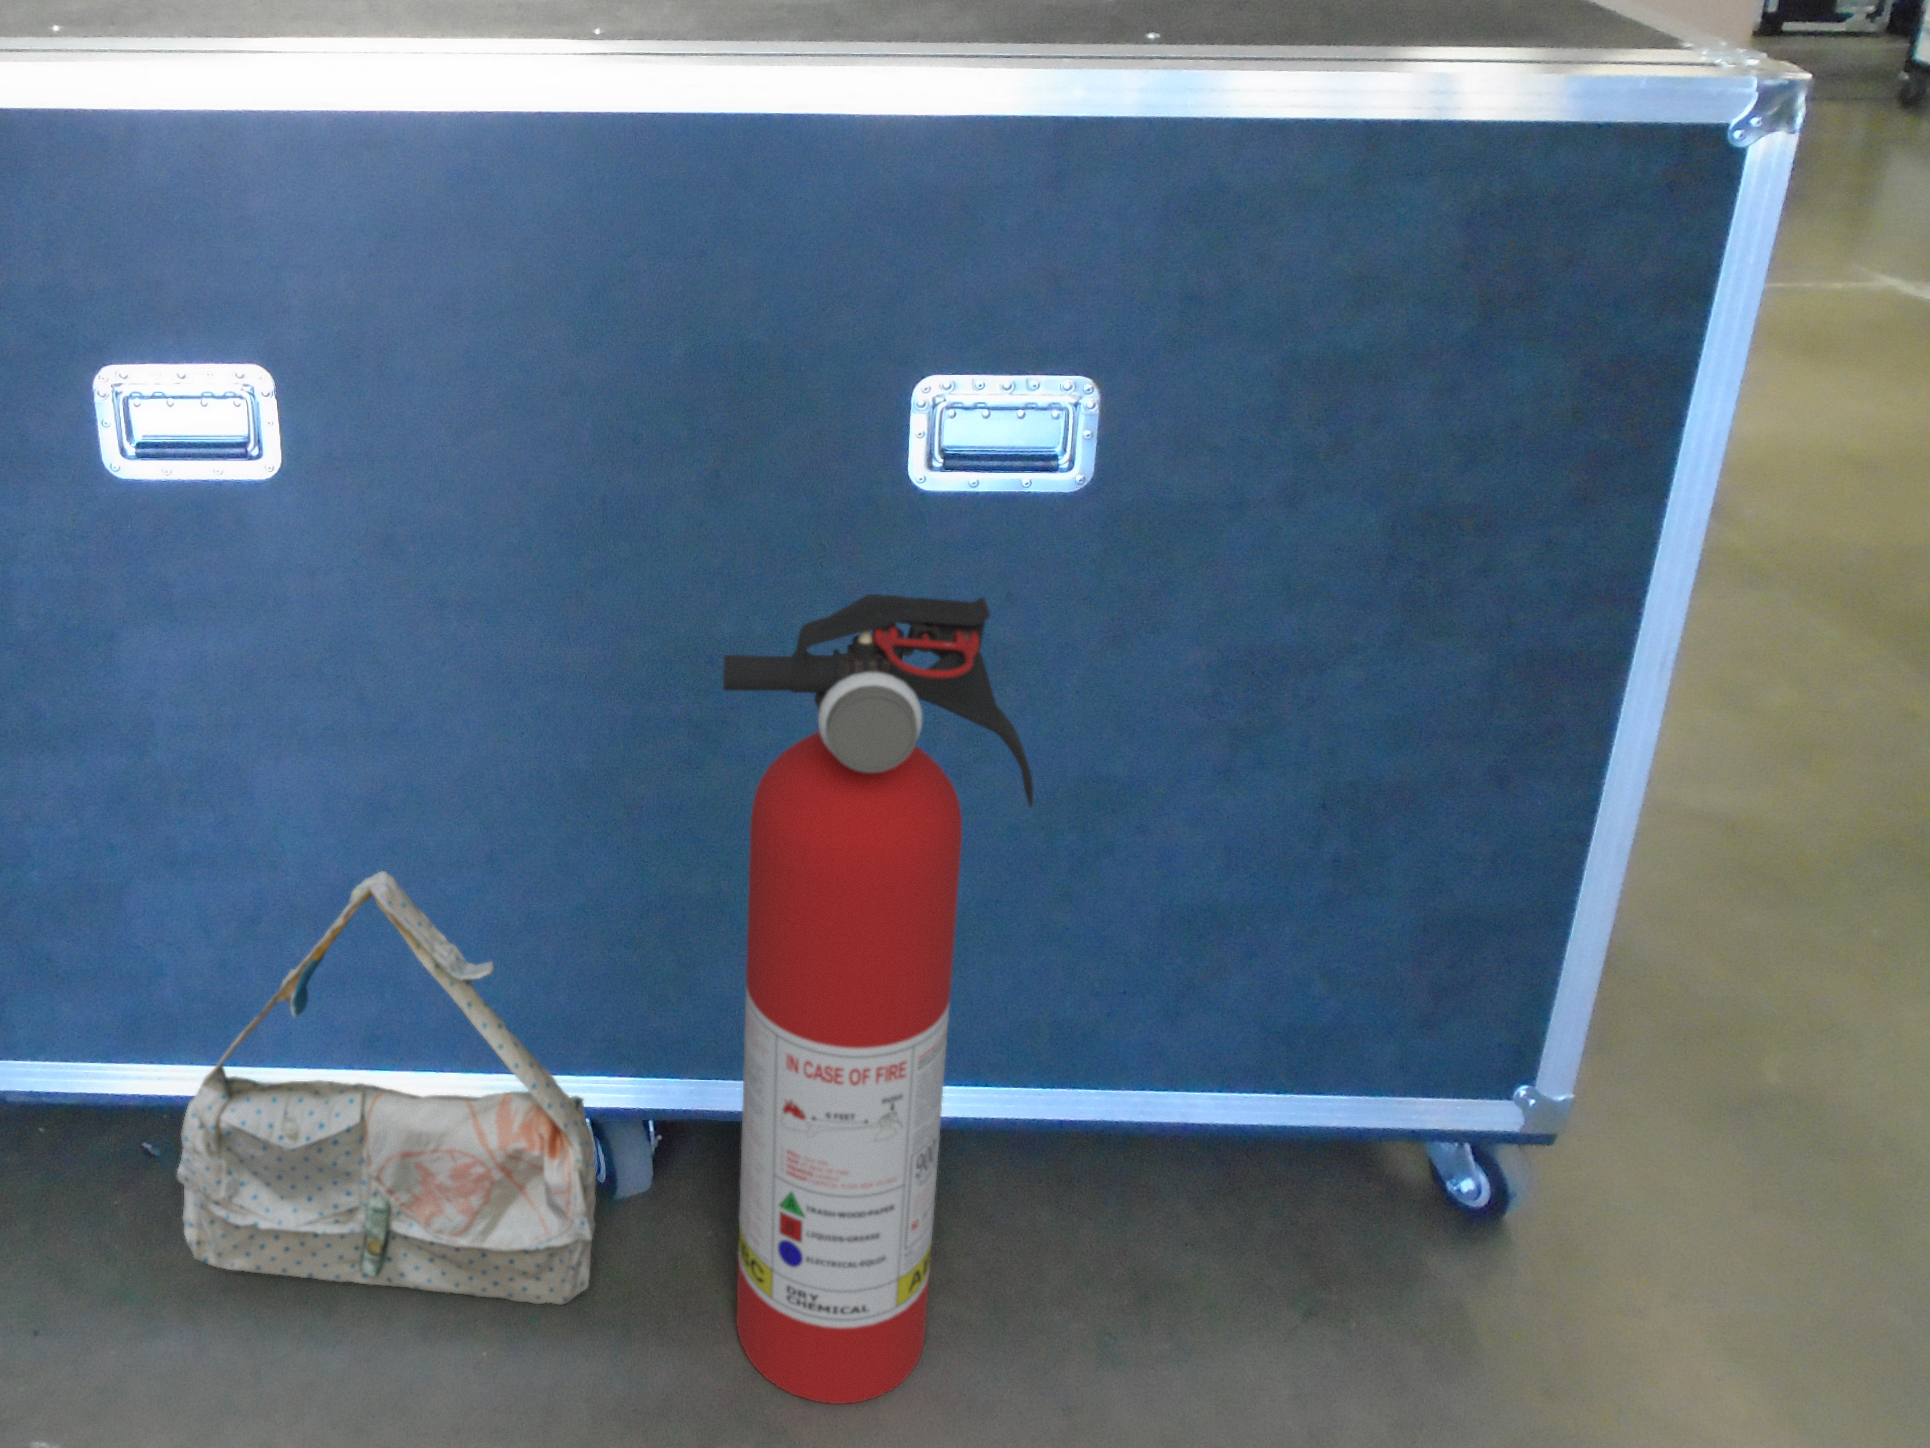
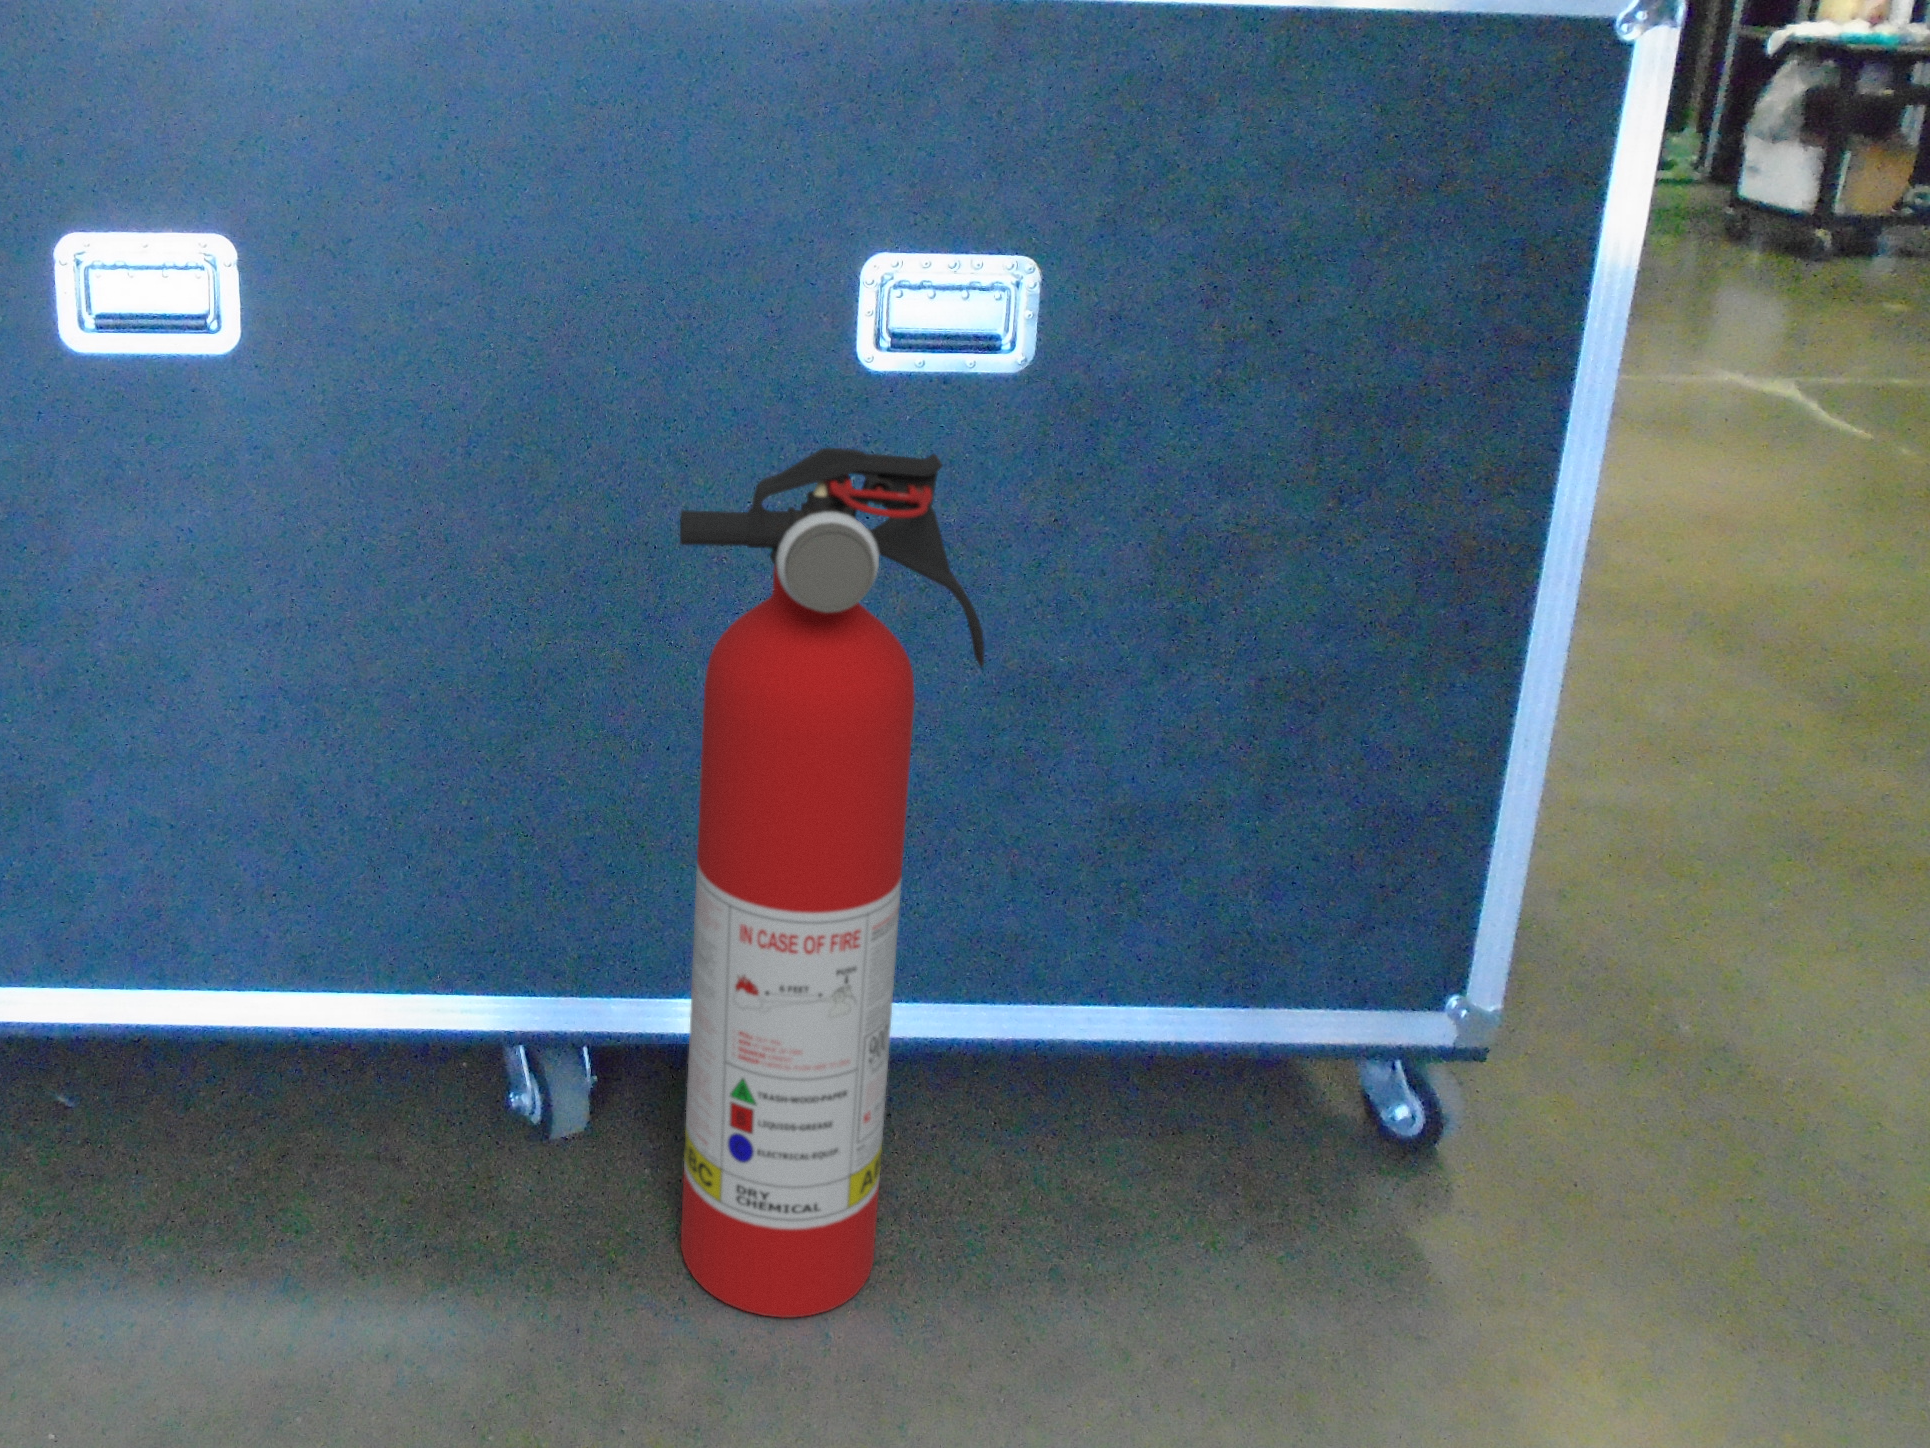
bag: present [176,871,596,1305] -> none [100,755,538,1230]

